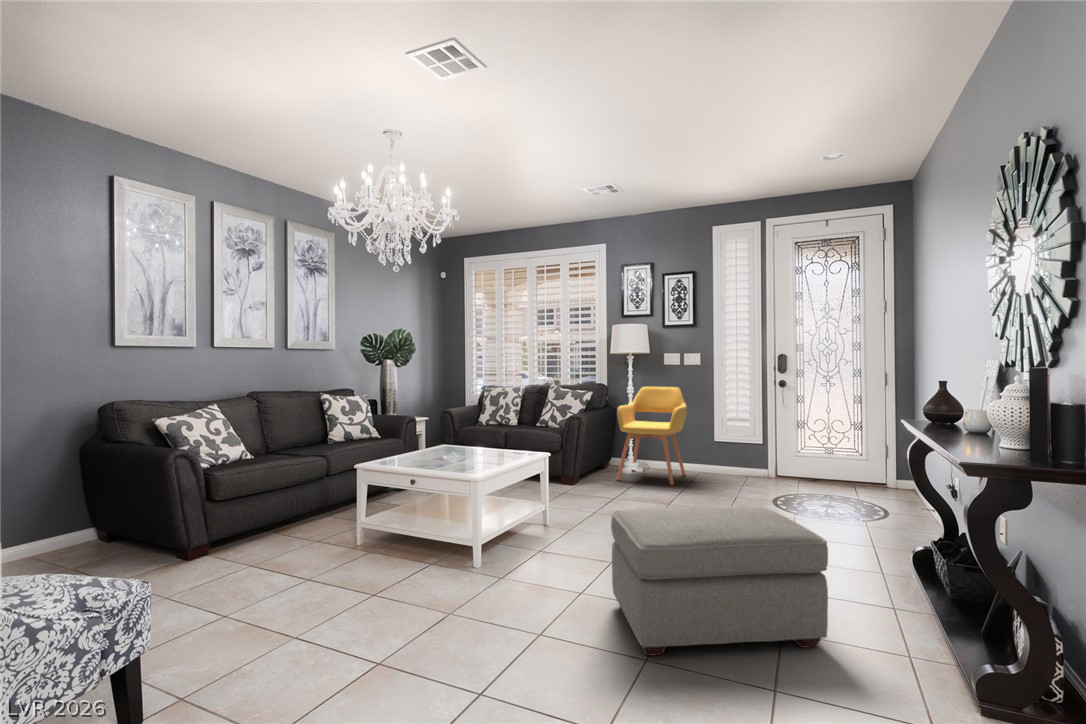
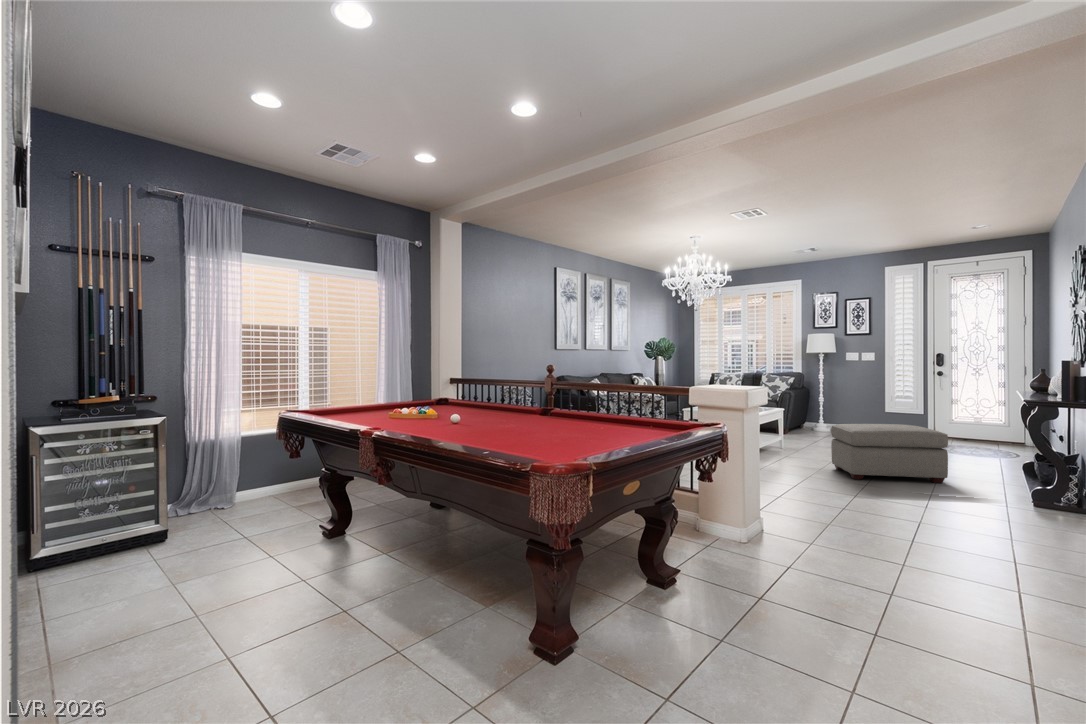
armchair: present [616,387,687,485] -> none [813,375,865,437]

